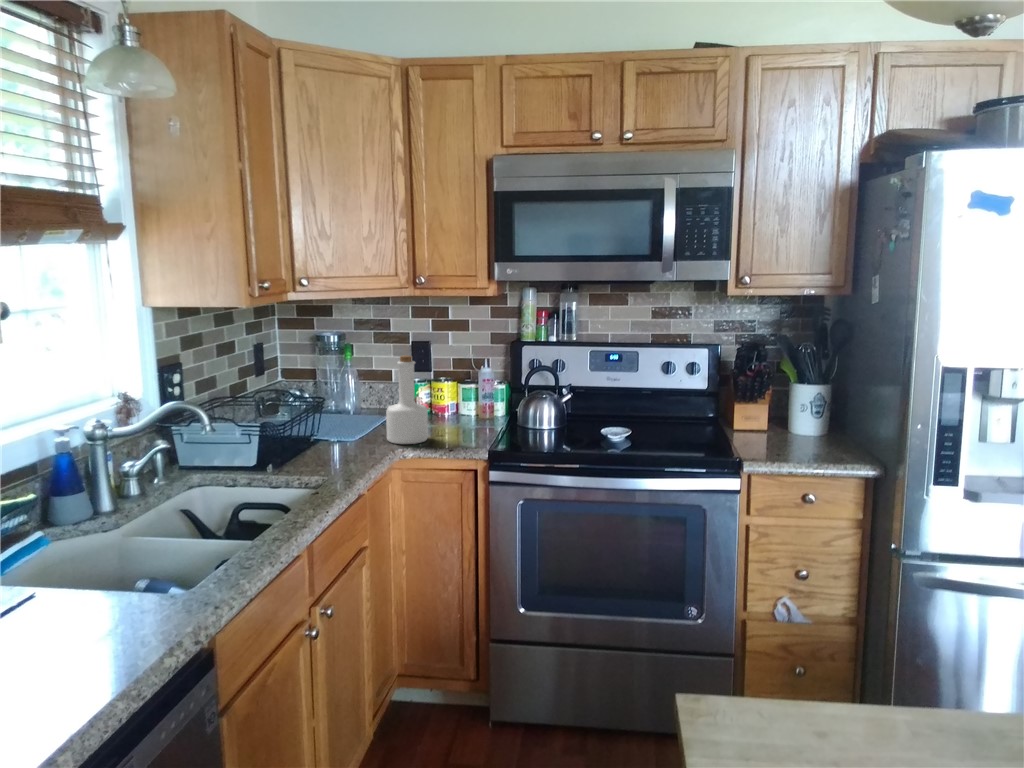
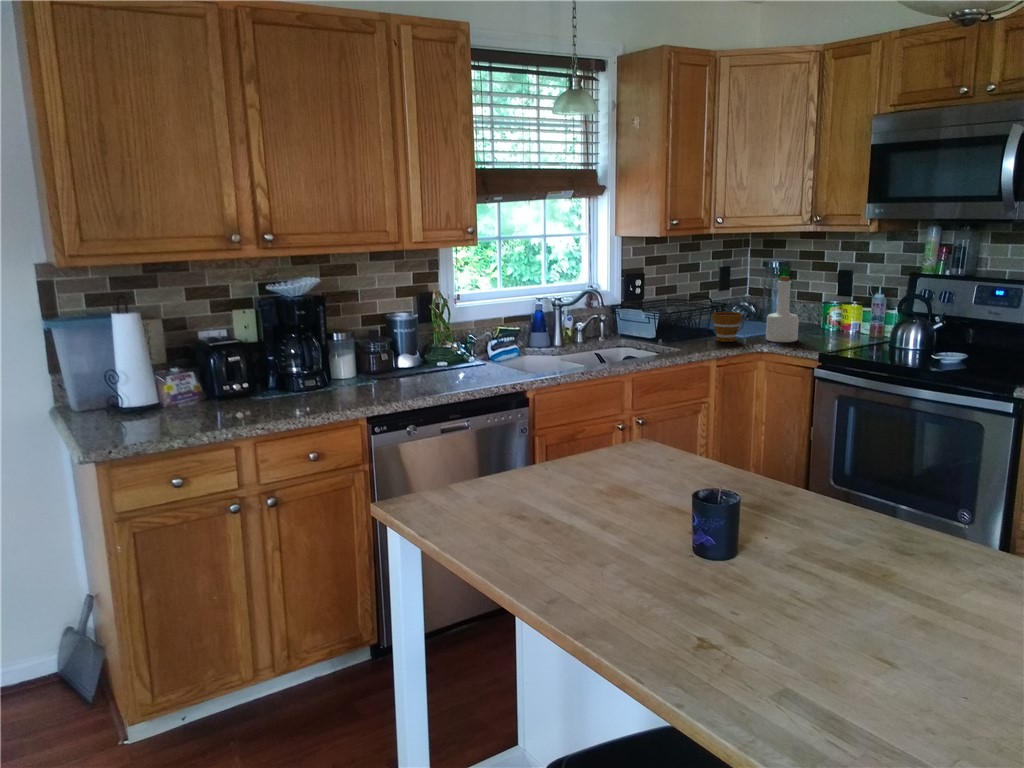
cup: none [324,411,373,455] -> present [713,312,744,342]

